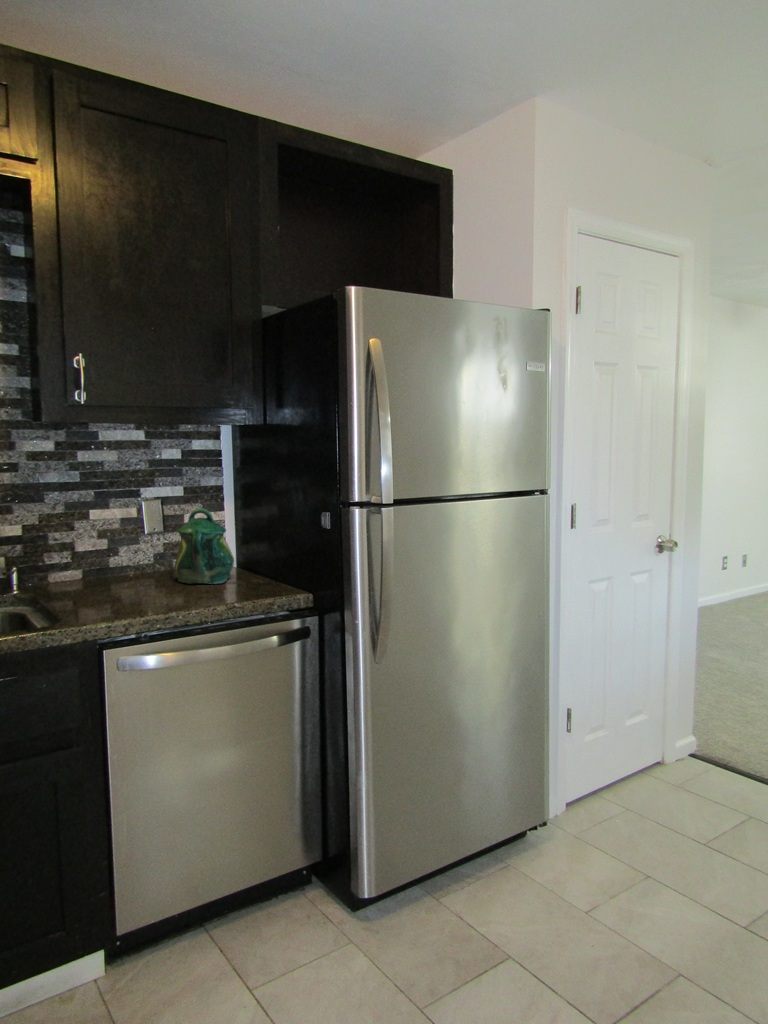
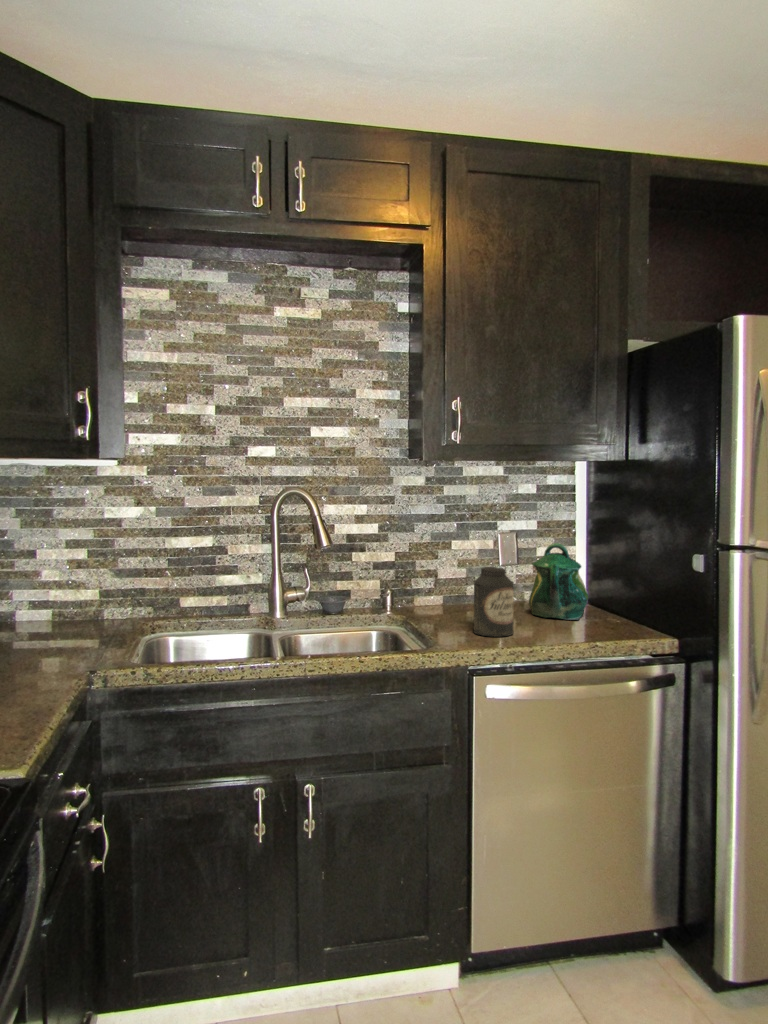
canister: none [106,535,152,607] -> present [474,567,514,637]

